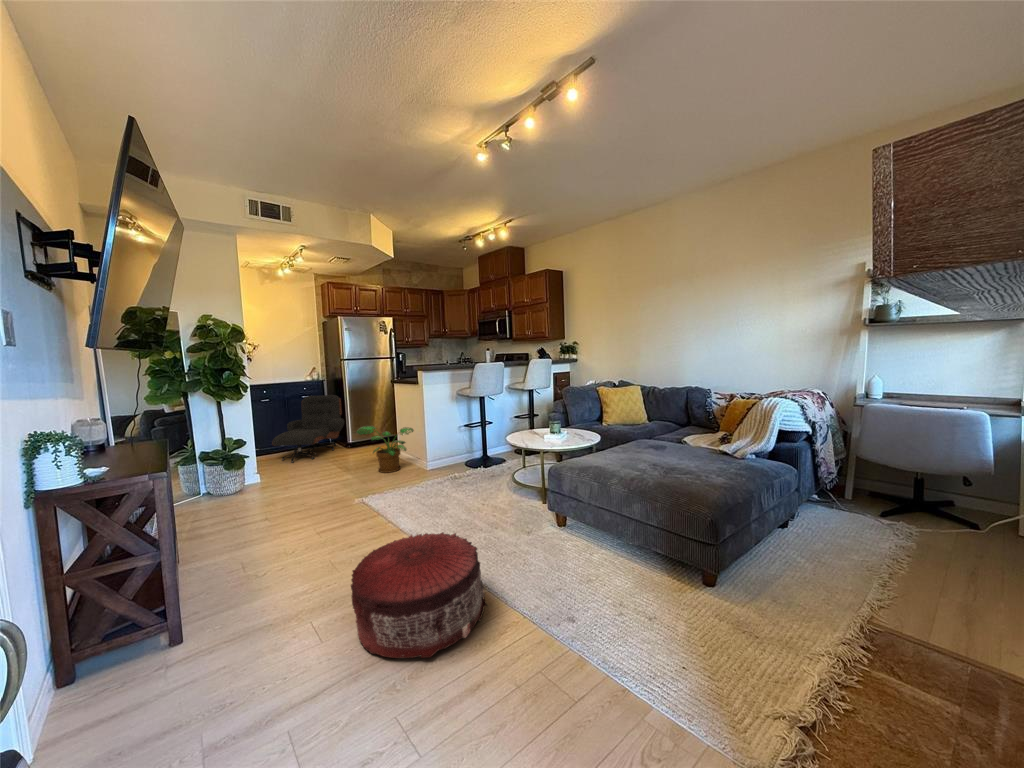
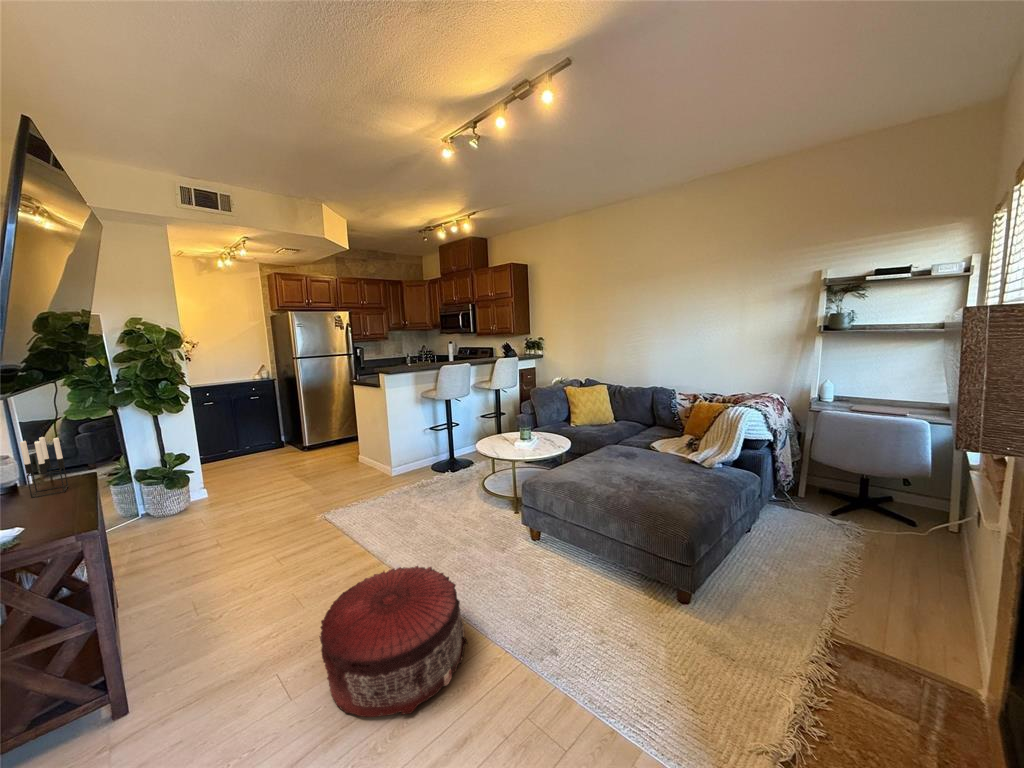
lounge chair: present [272,395,344,463] -> none [219,395,300,472]
candle holder: none [113,400,147,451] -> present [20,437,68,498]
potted plant: present [357,426,414,473] -> none [314,432,378,482]

